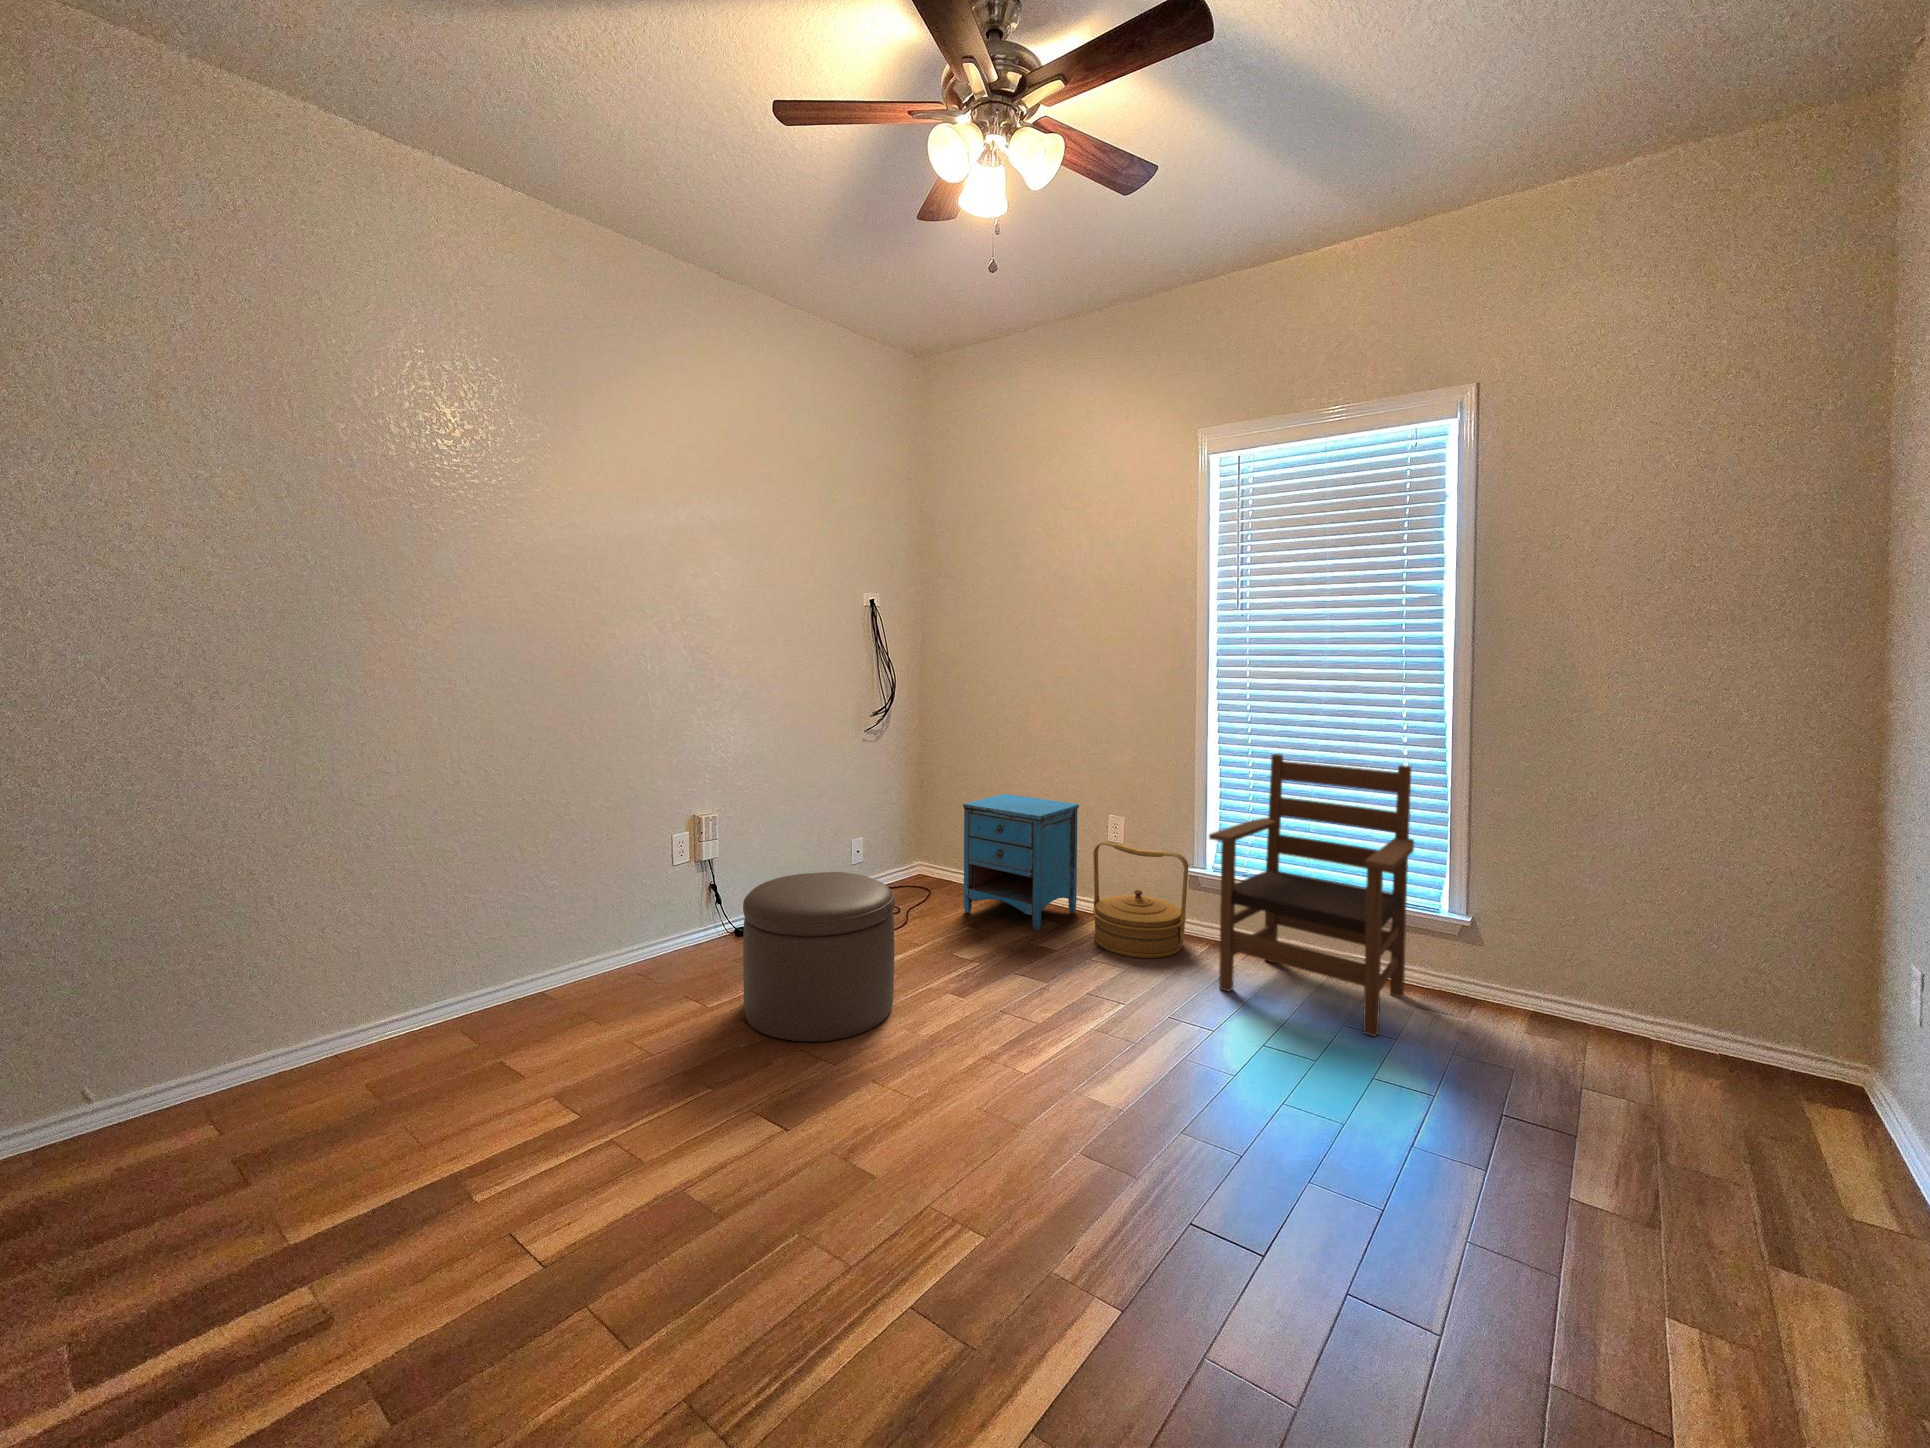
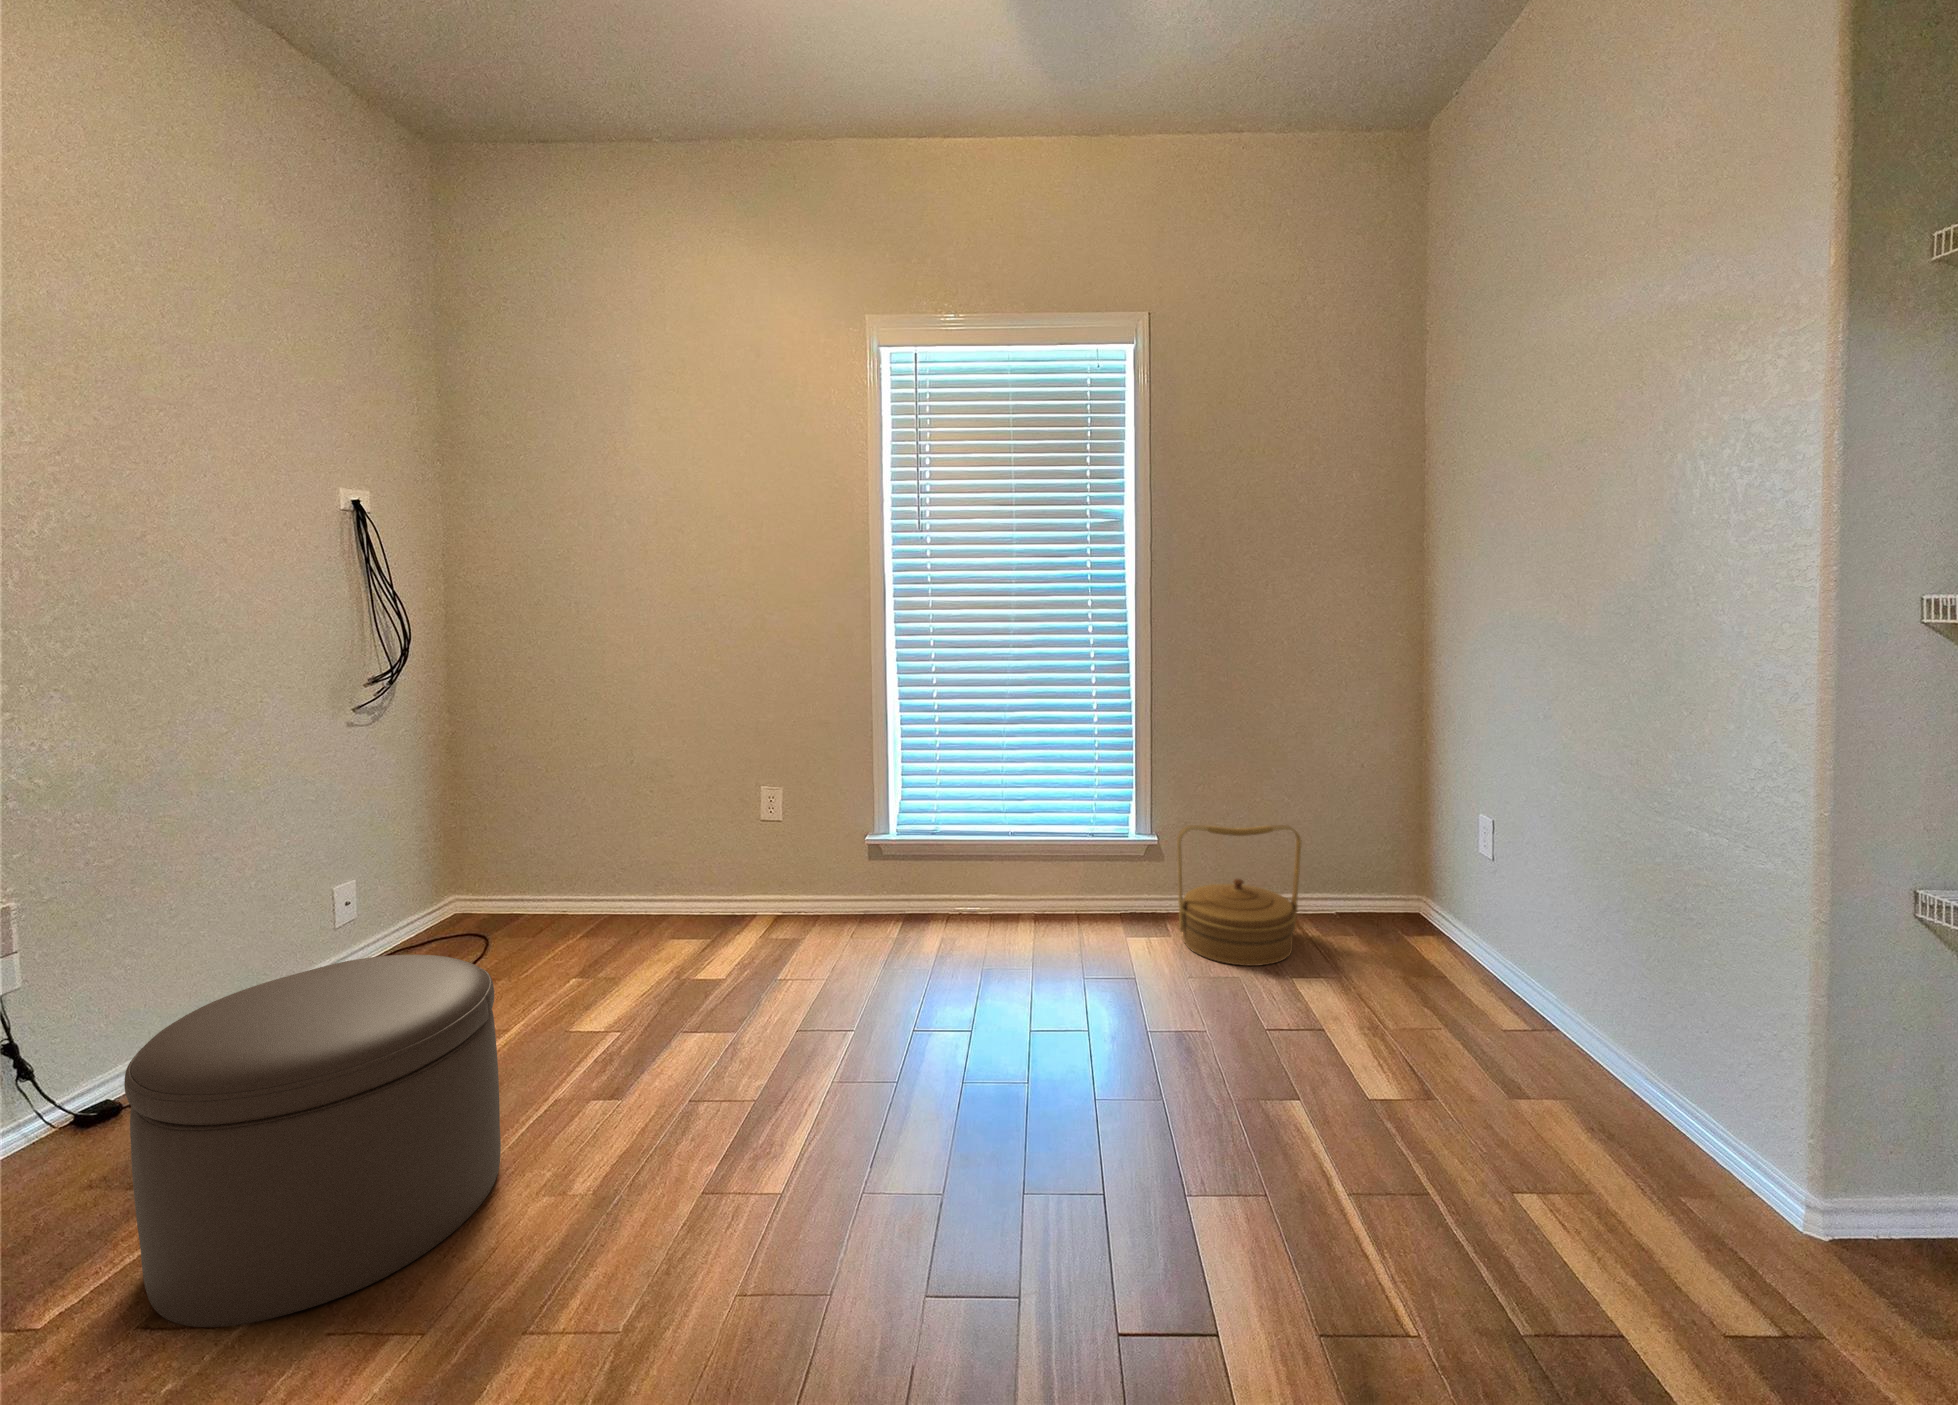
armchair: present [1209,754,1414,1037] -> none [926,695,1123,980]
nightstand: present [963,794,1079,931] -> none [551,781,726,961]
woven basket: present [1093,842,1188,958] -> present [1177,825,1302,966]

